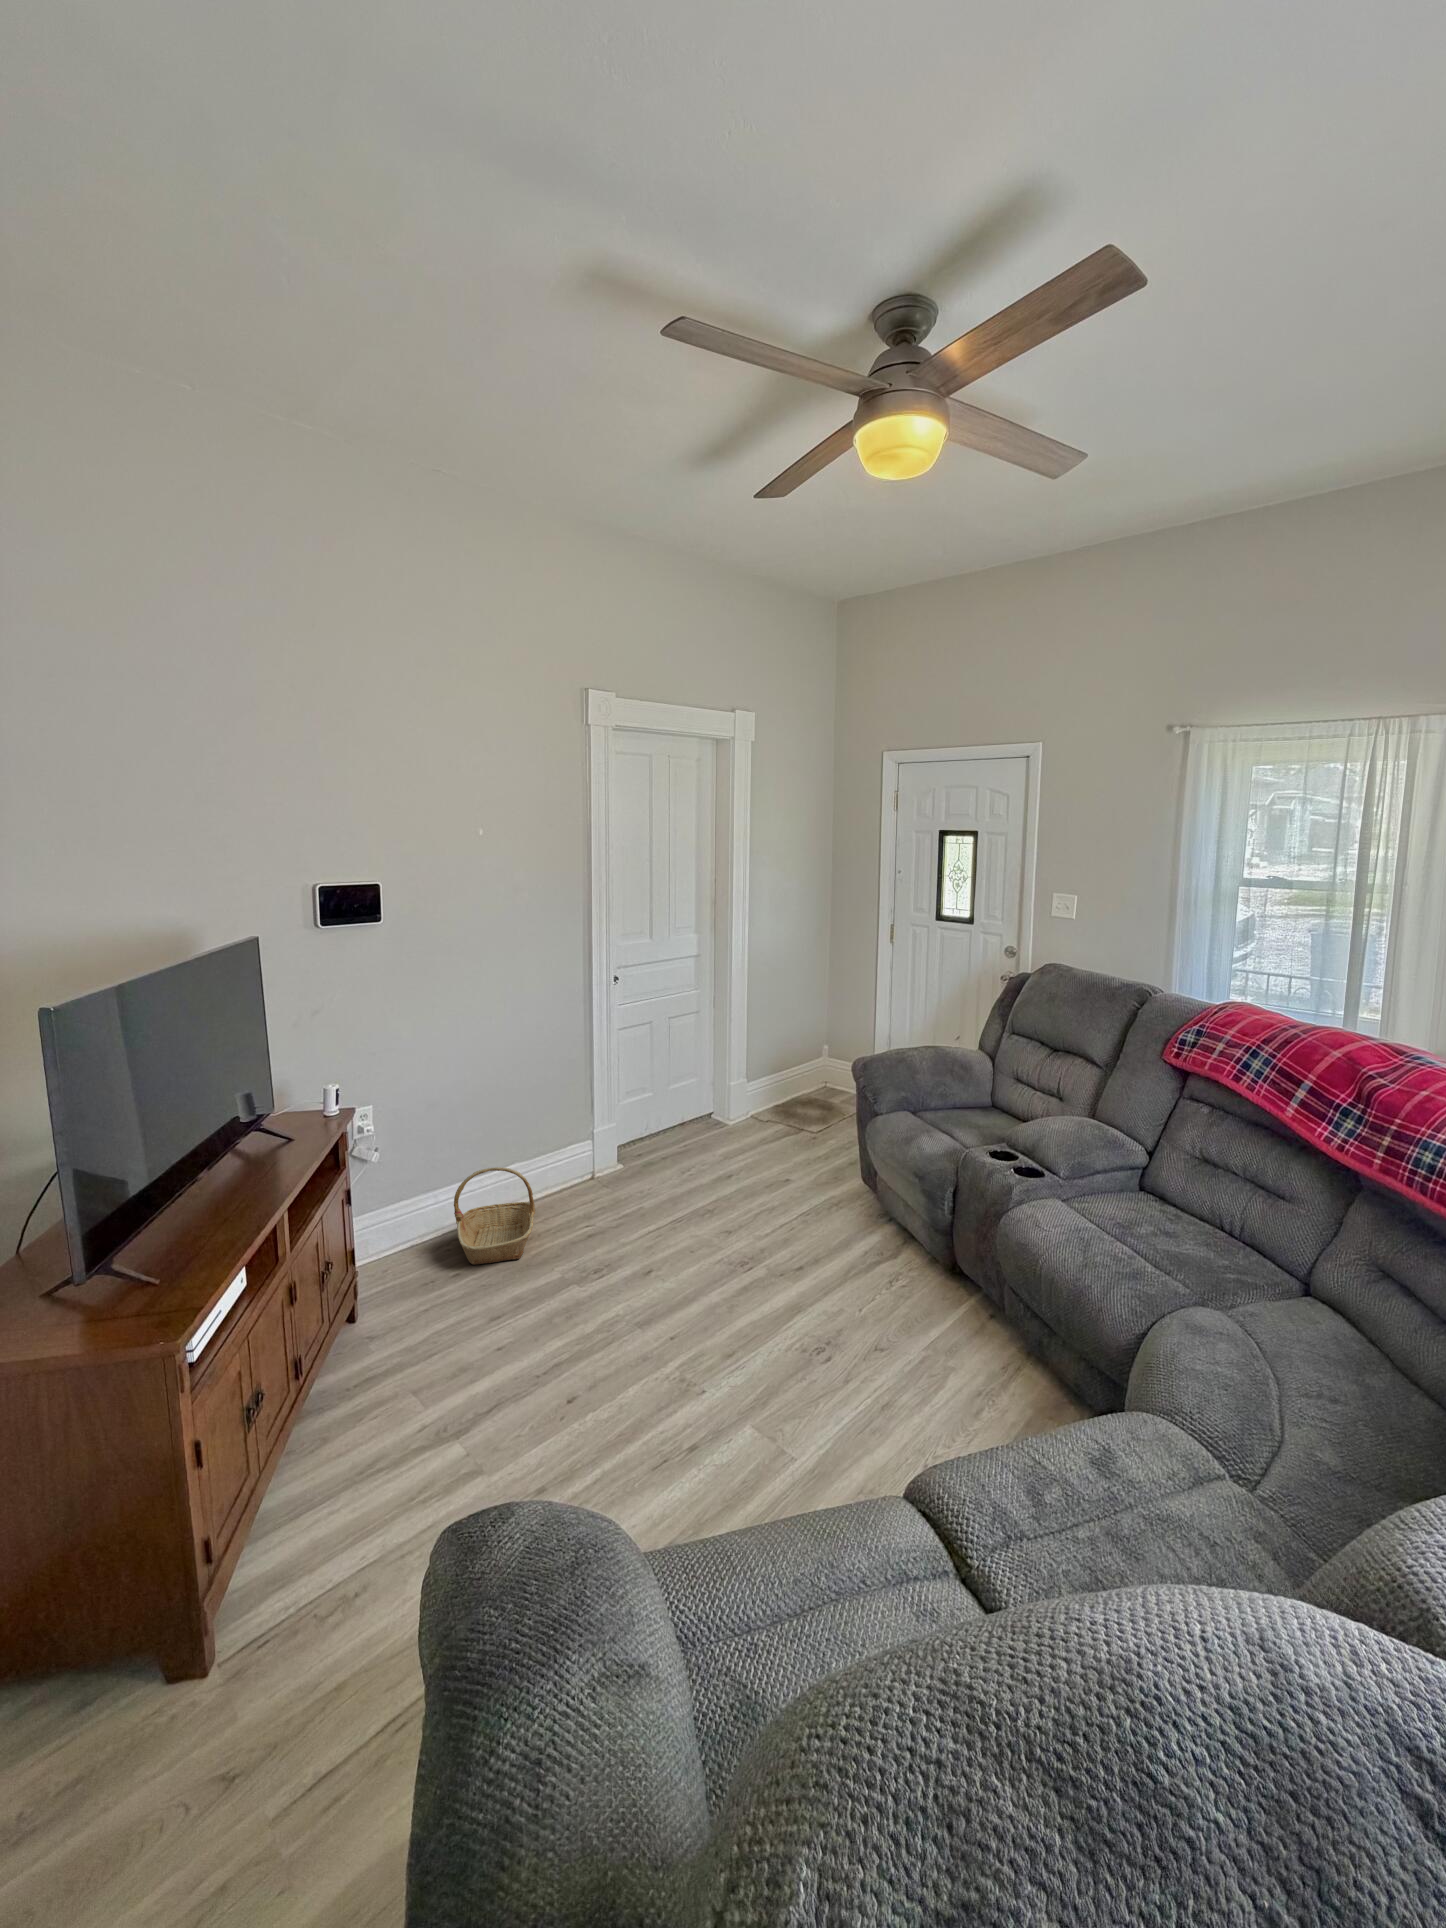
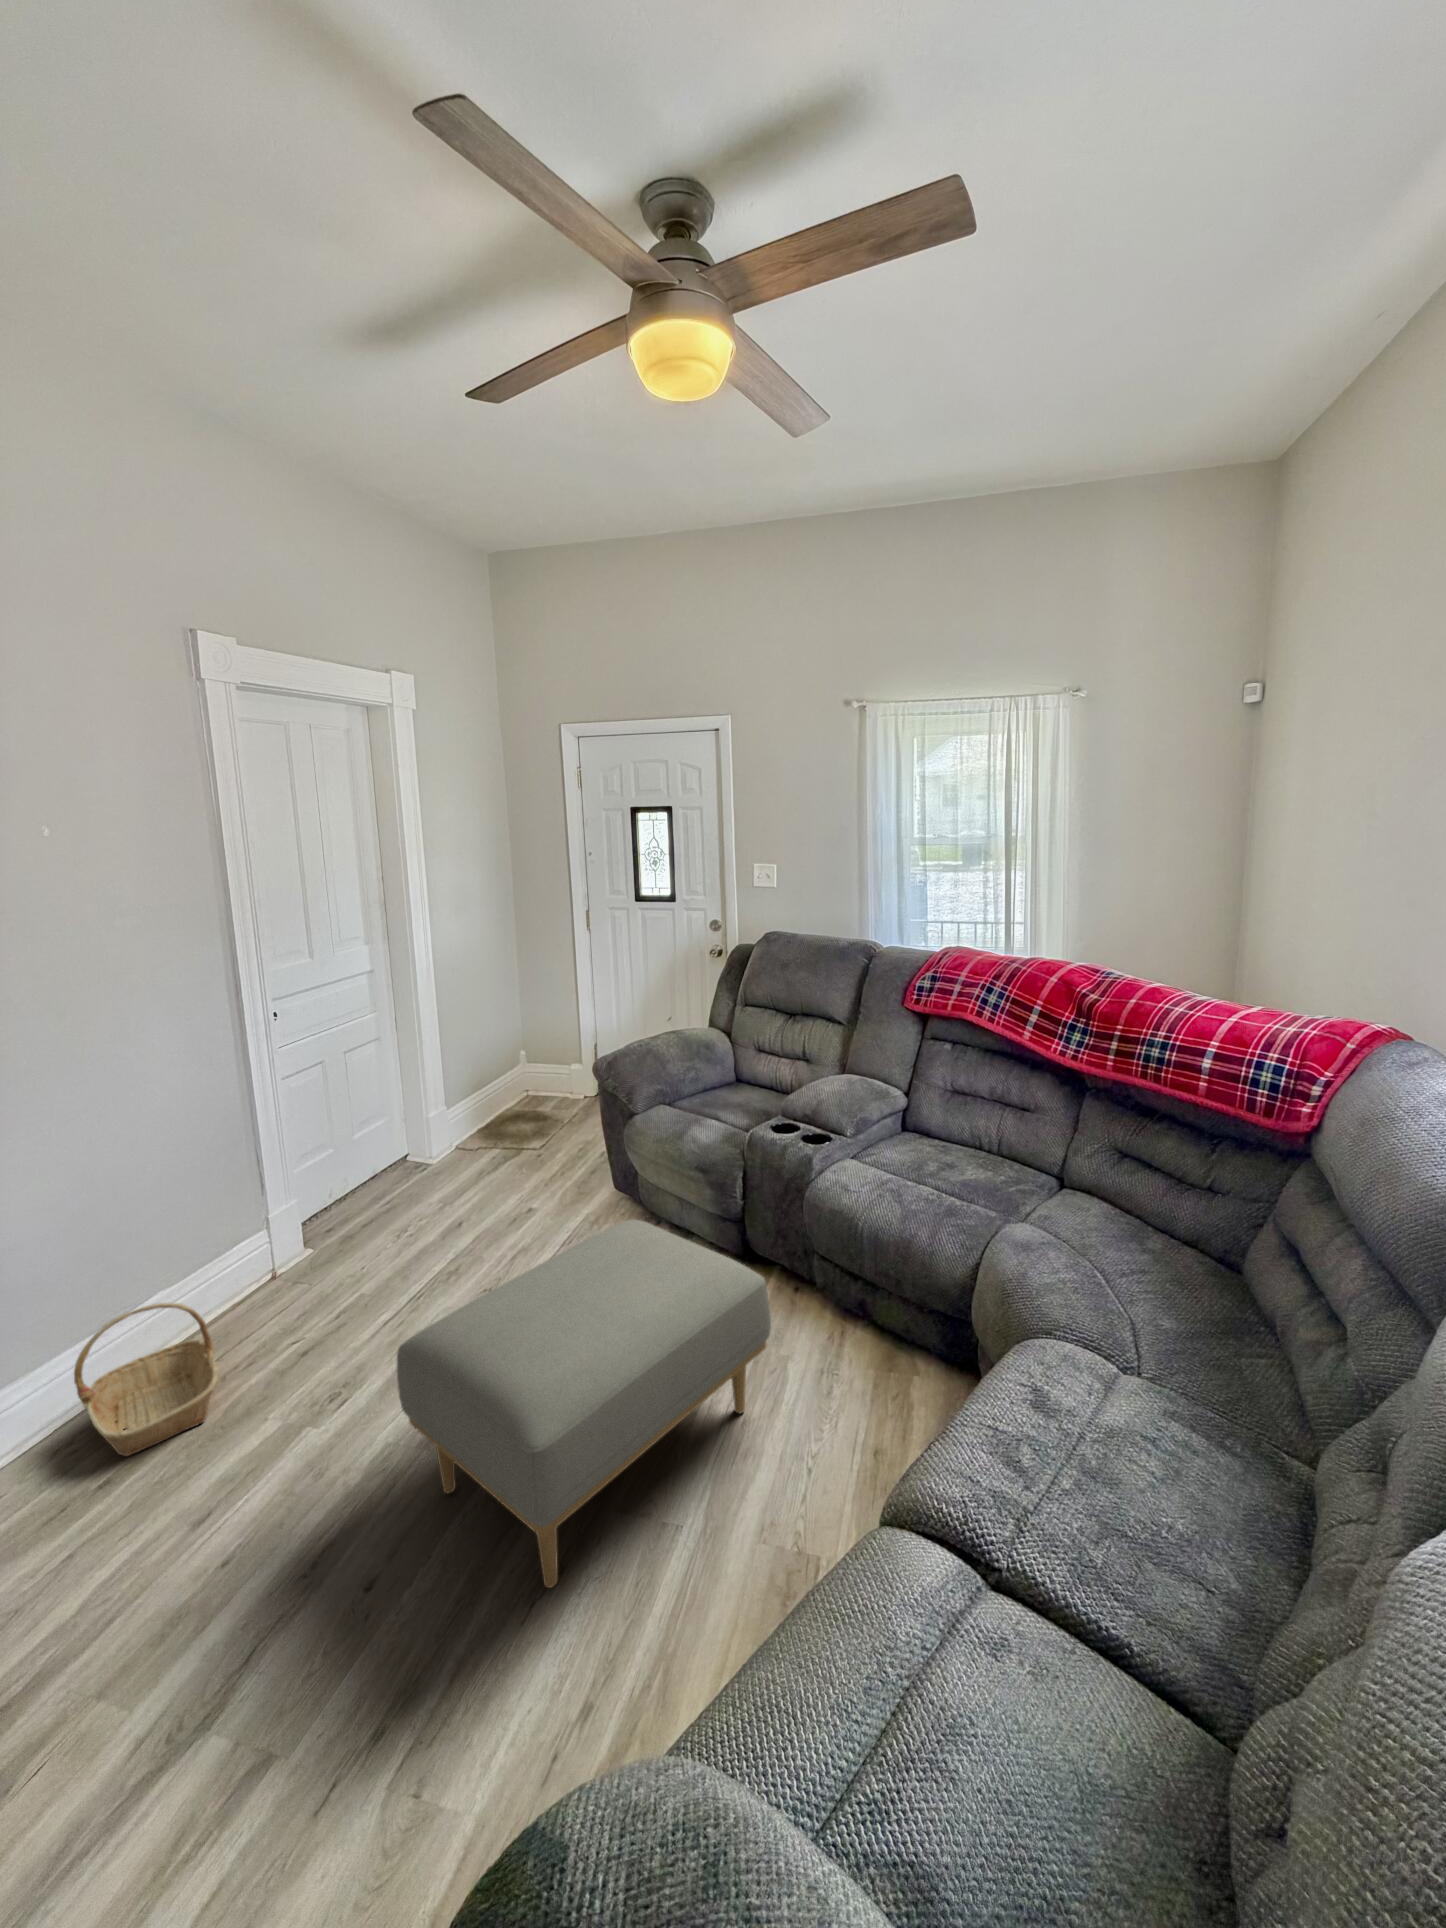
ottoman: none [617,1197,919,1455] -> present [397,1219,771,1588]

